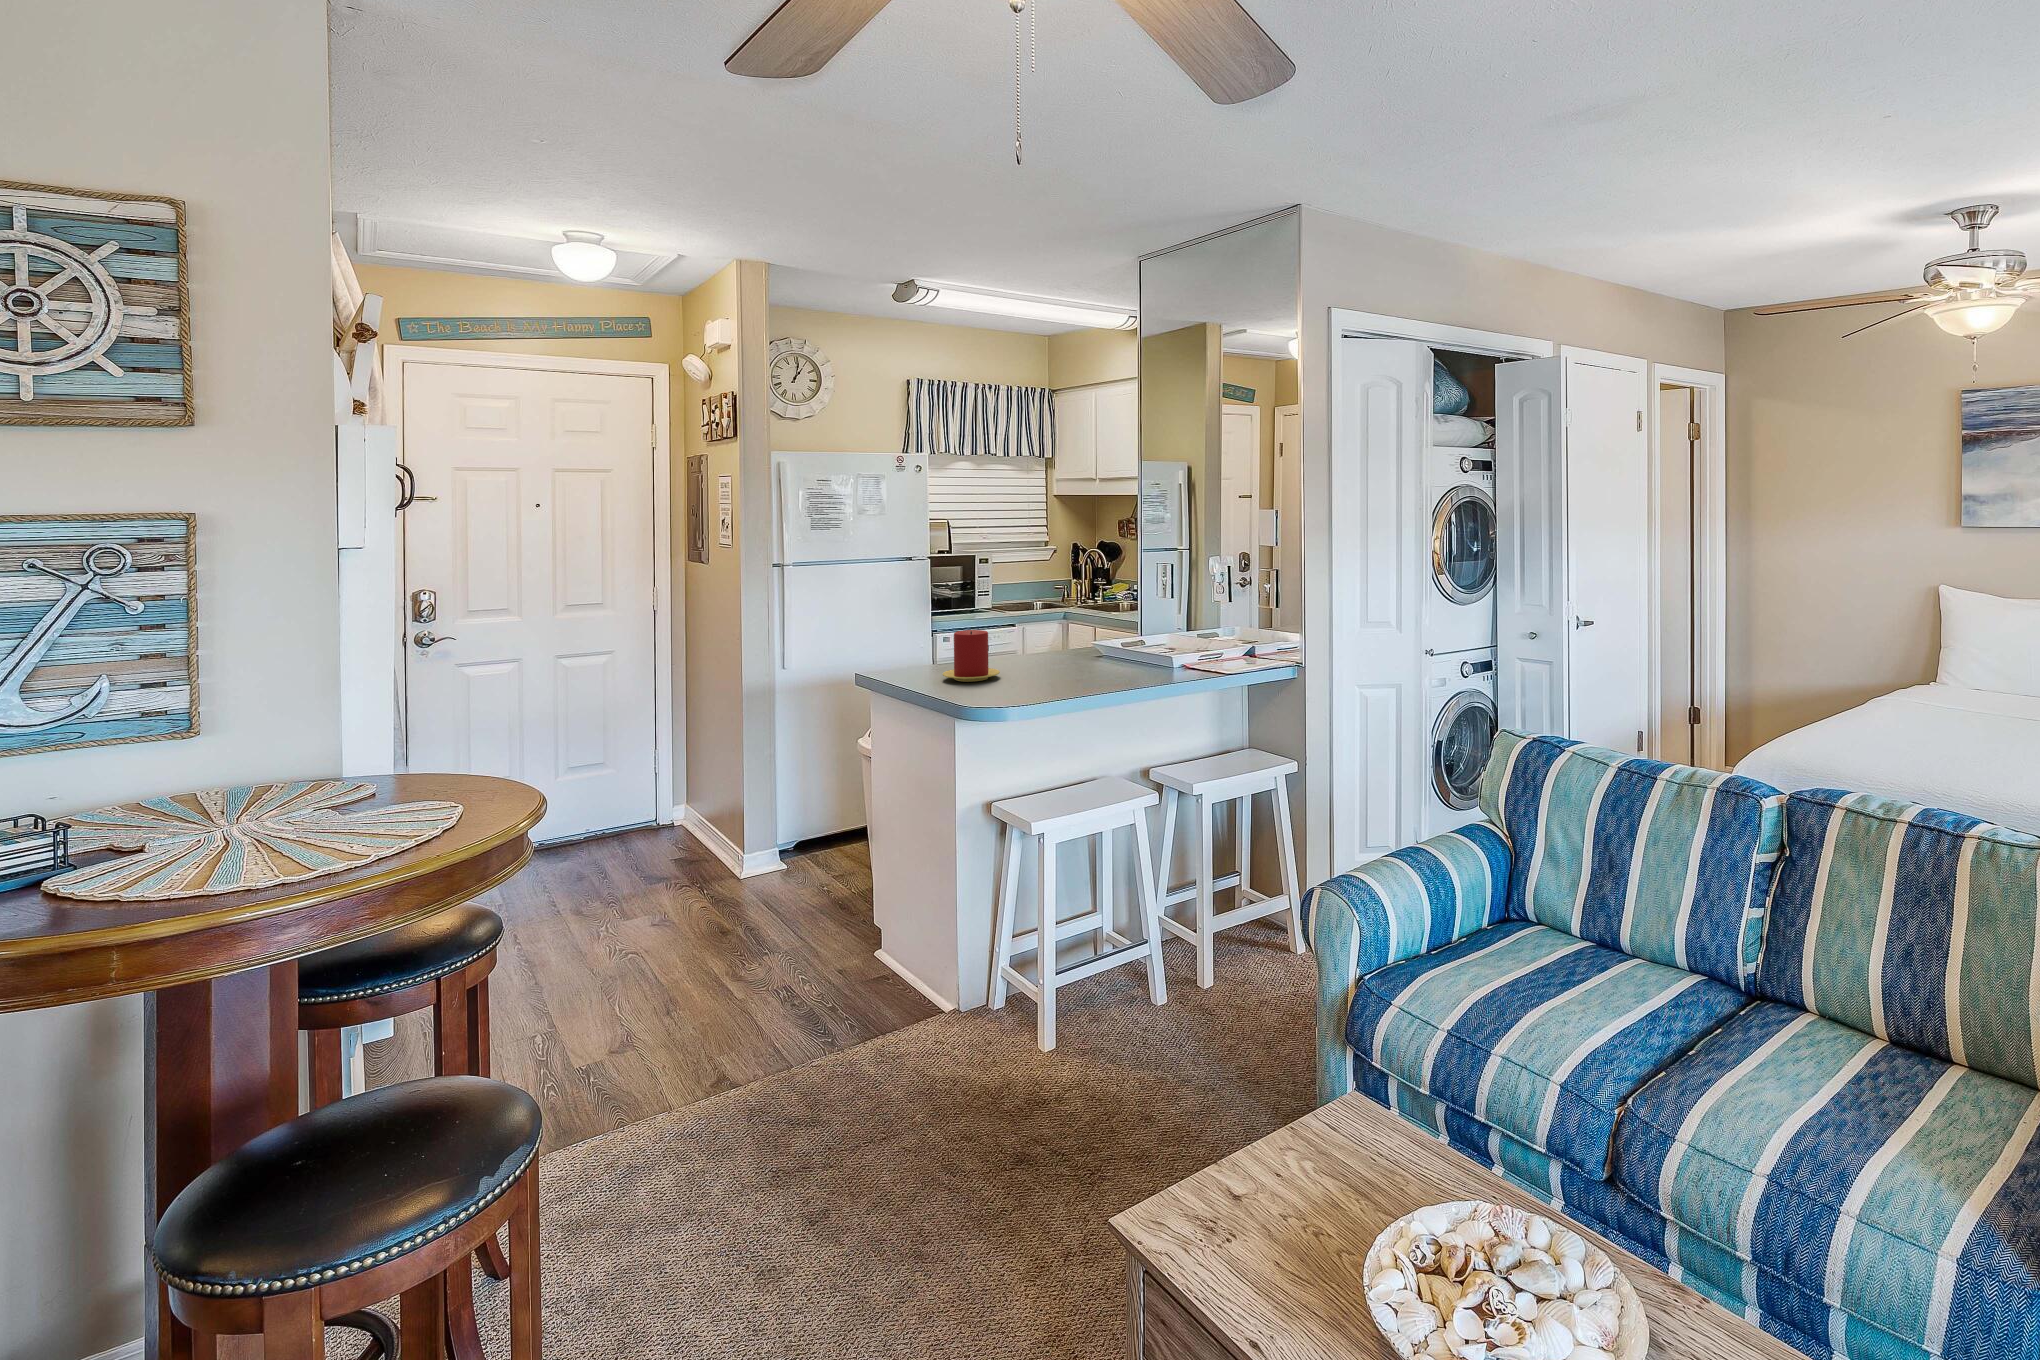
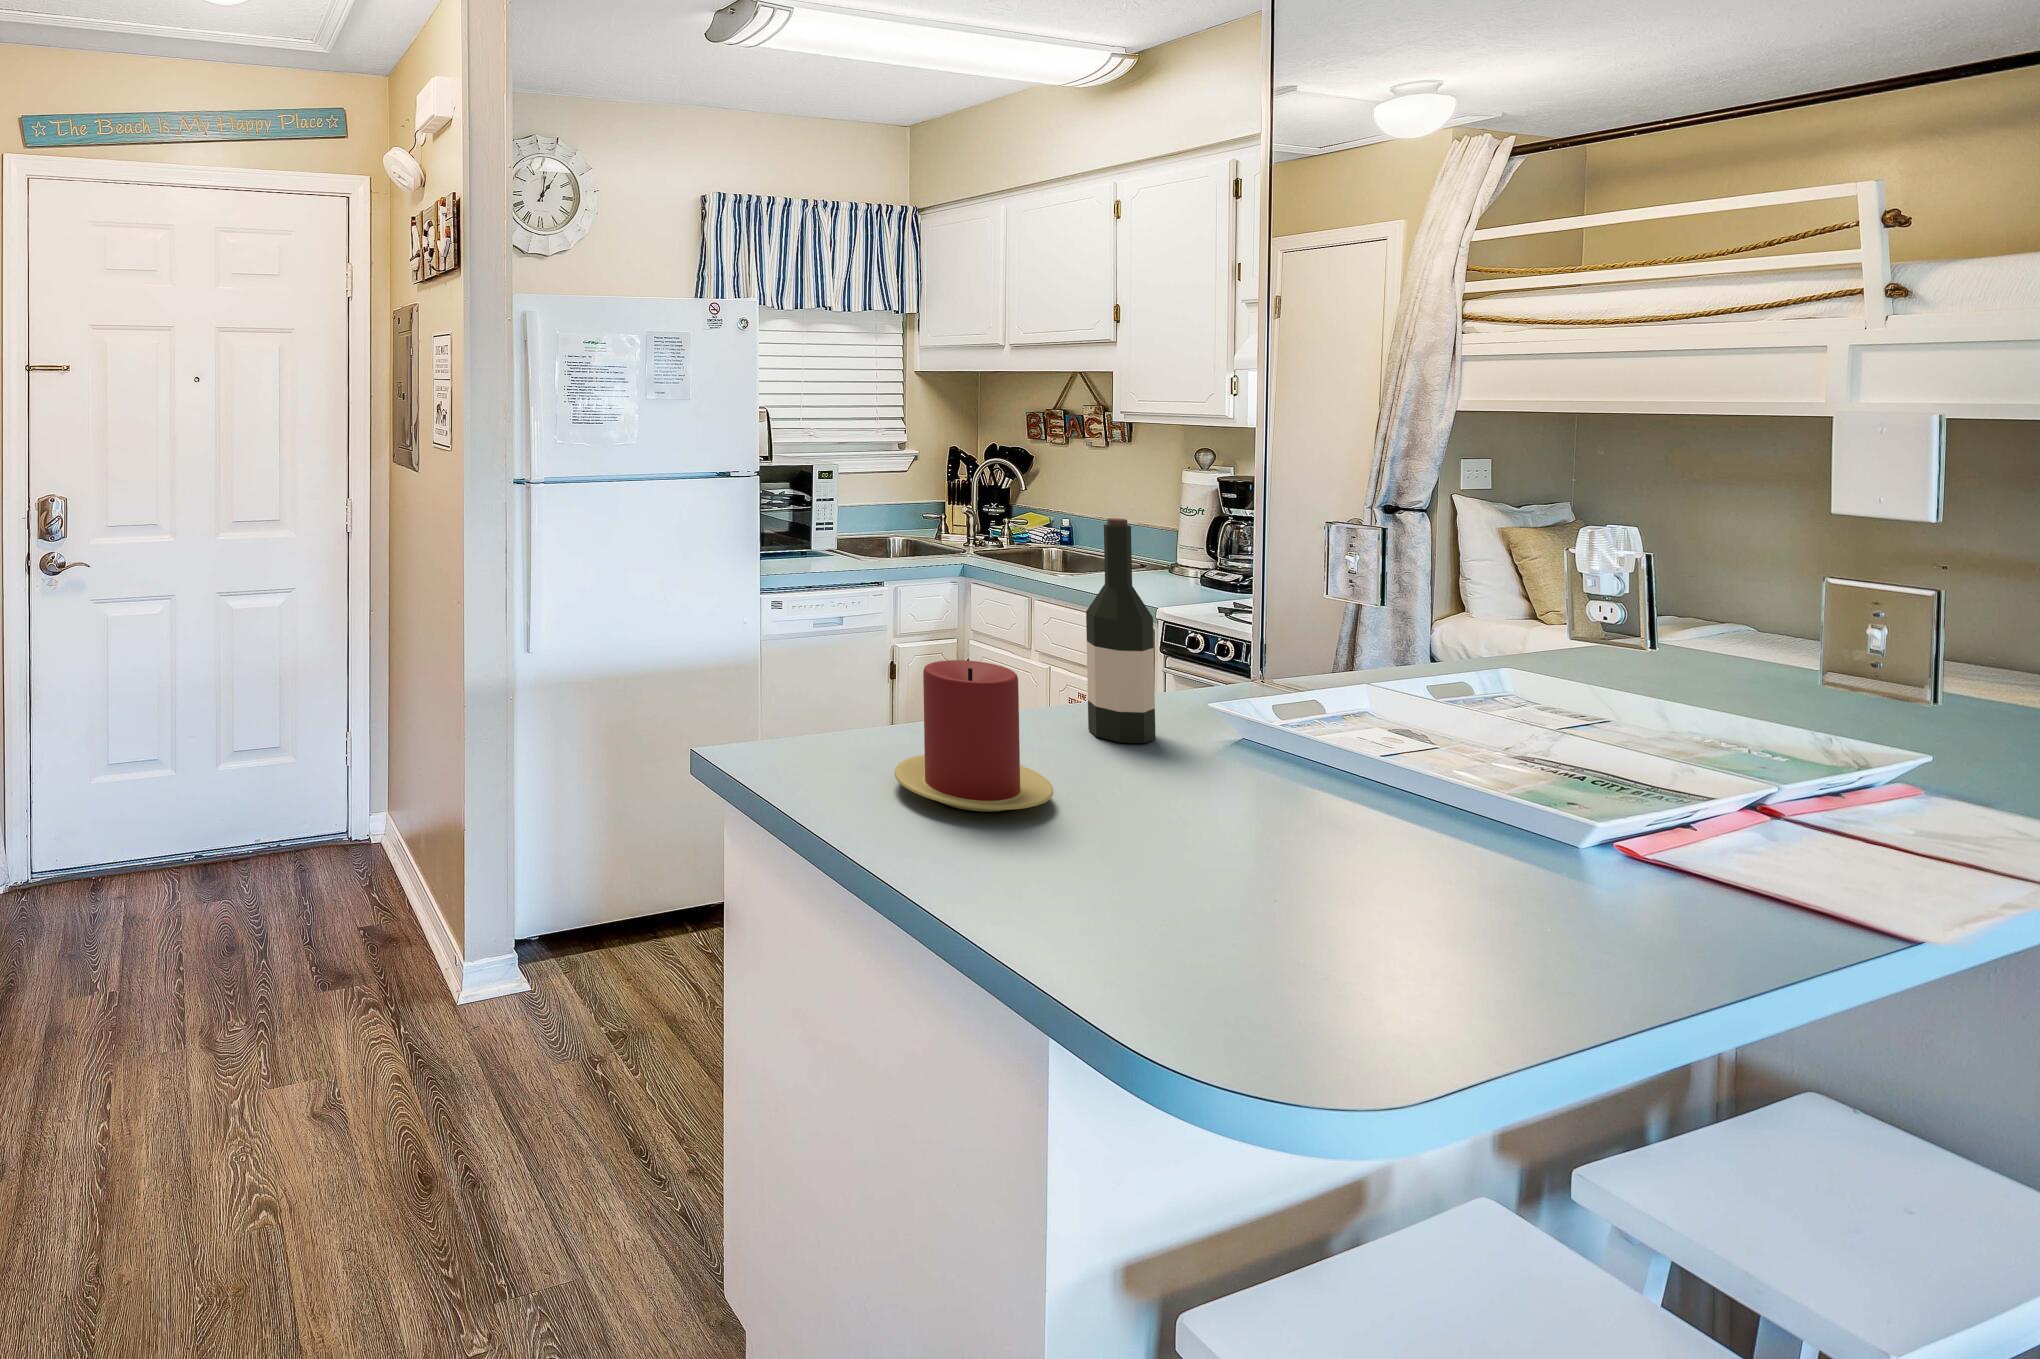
wine bottle: none [1034,575,1058,663] -> present [1086,518,1156,743]

